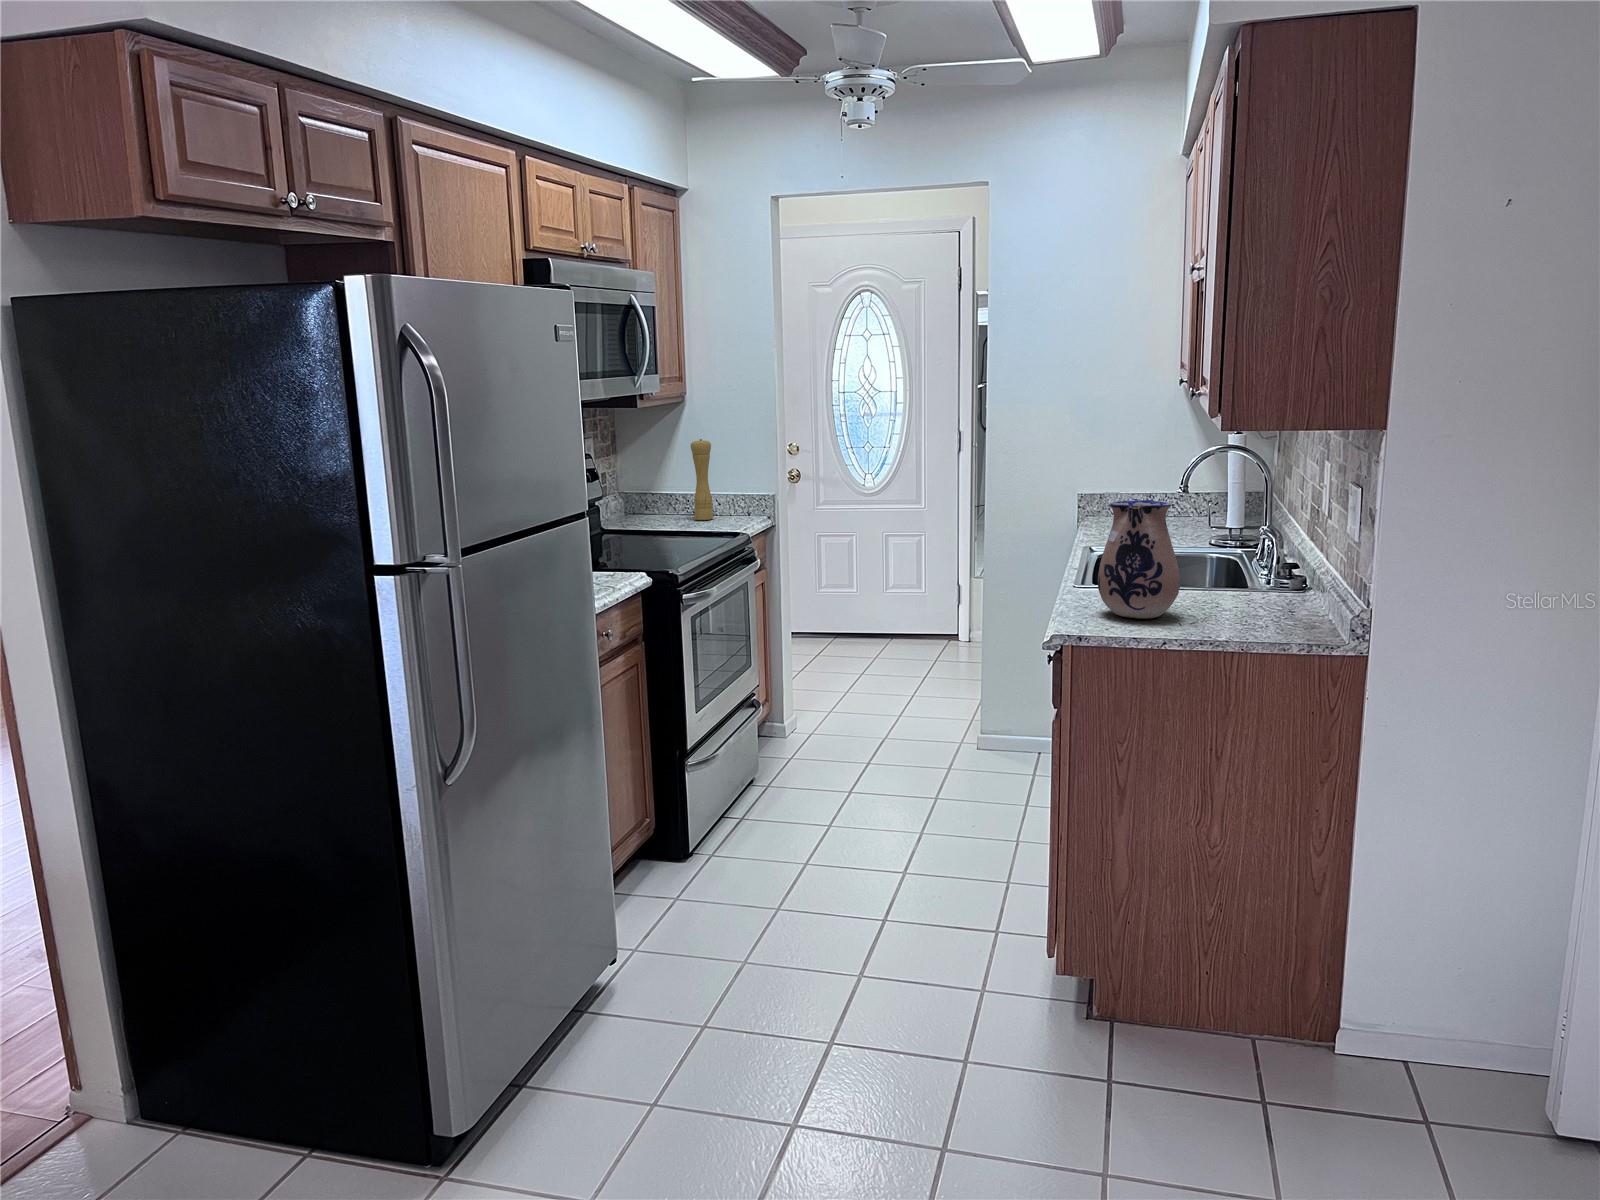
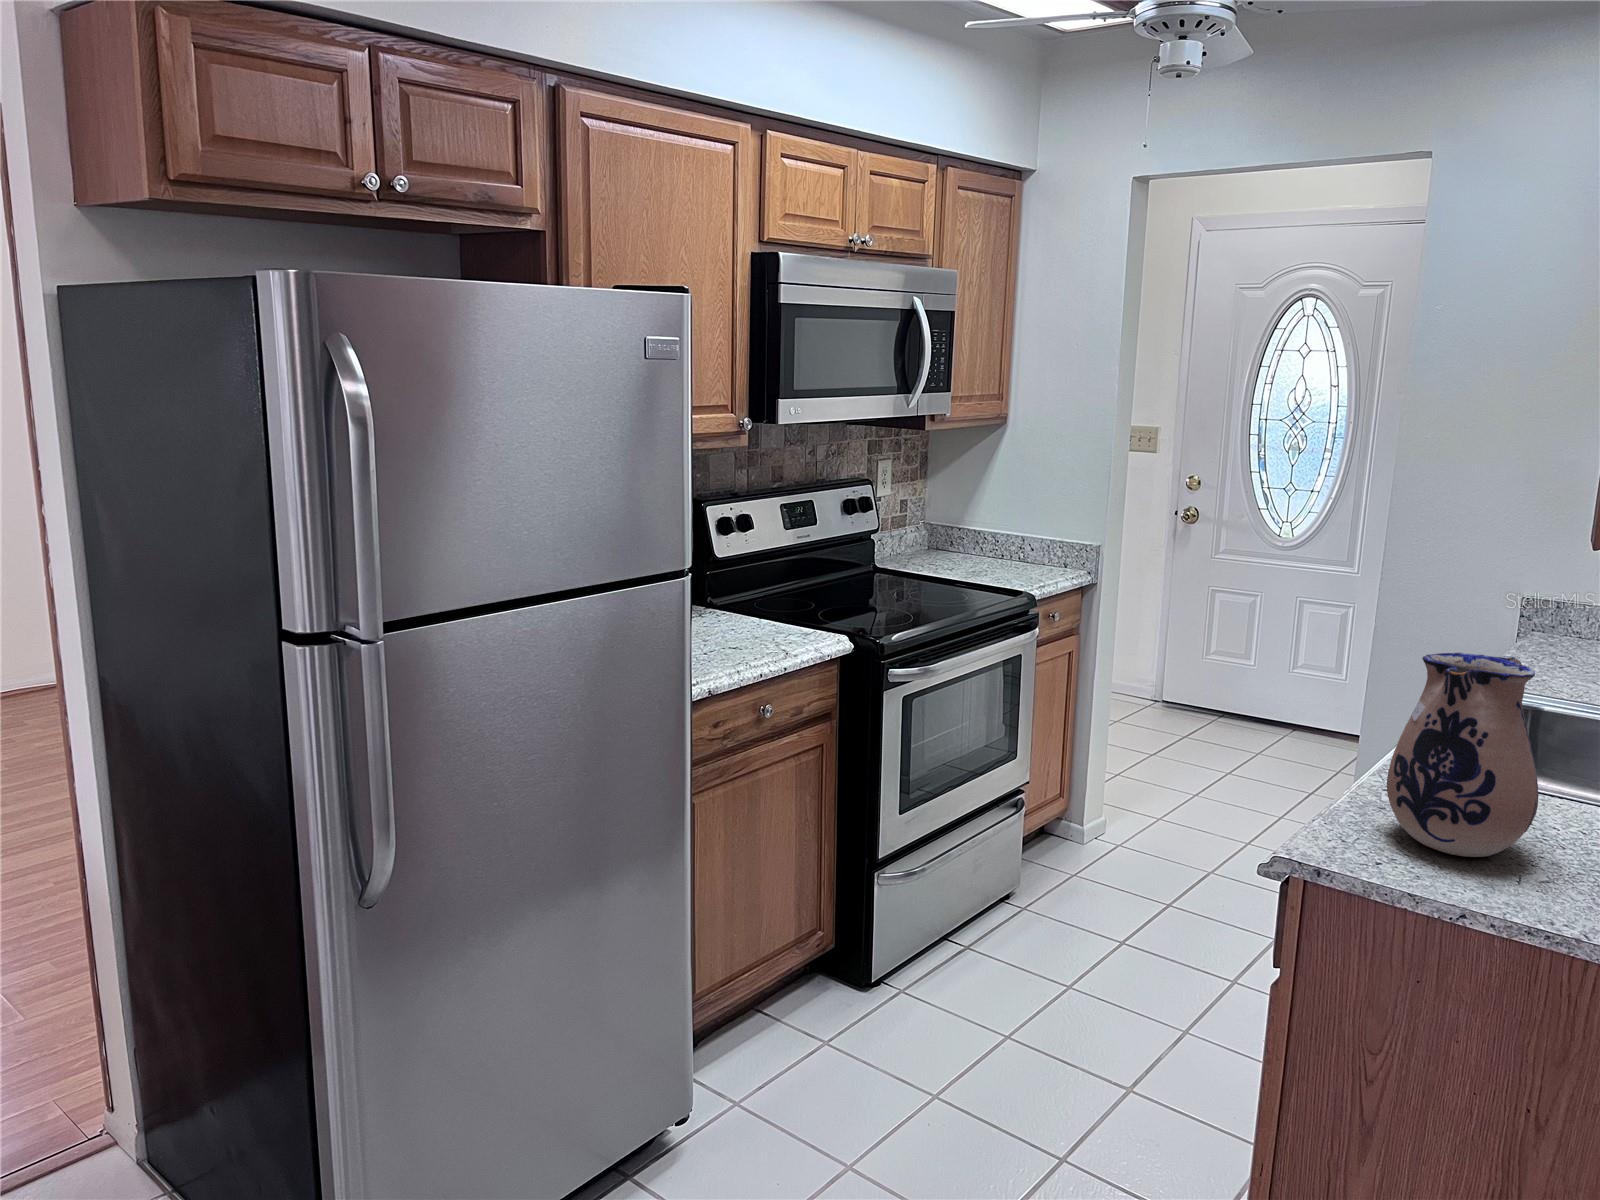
pepper mill: present [691,439,713,520] -> none [1000,472,1028,568]

